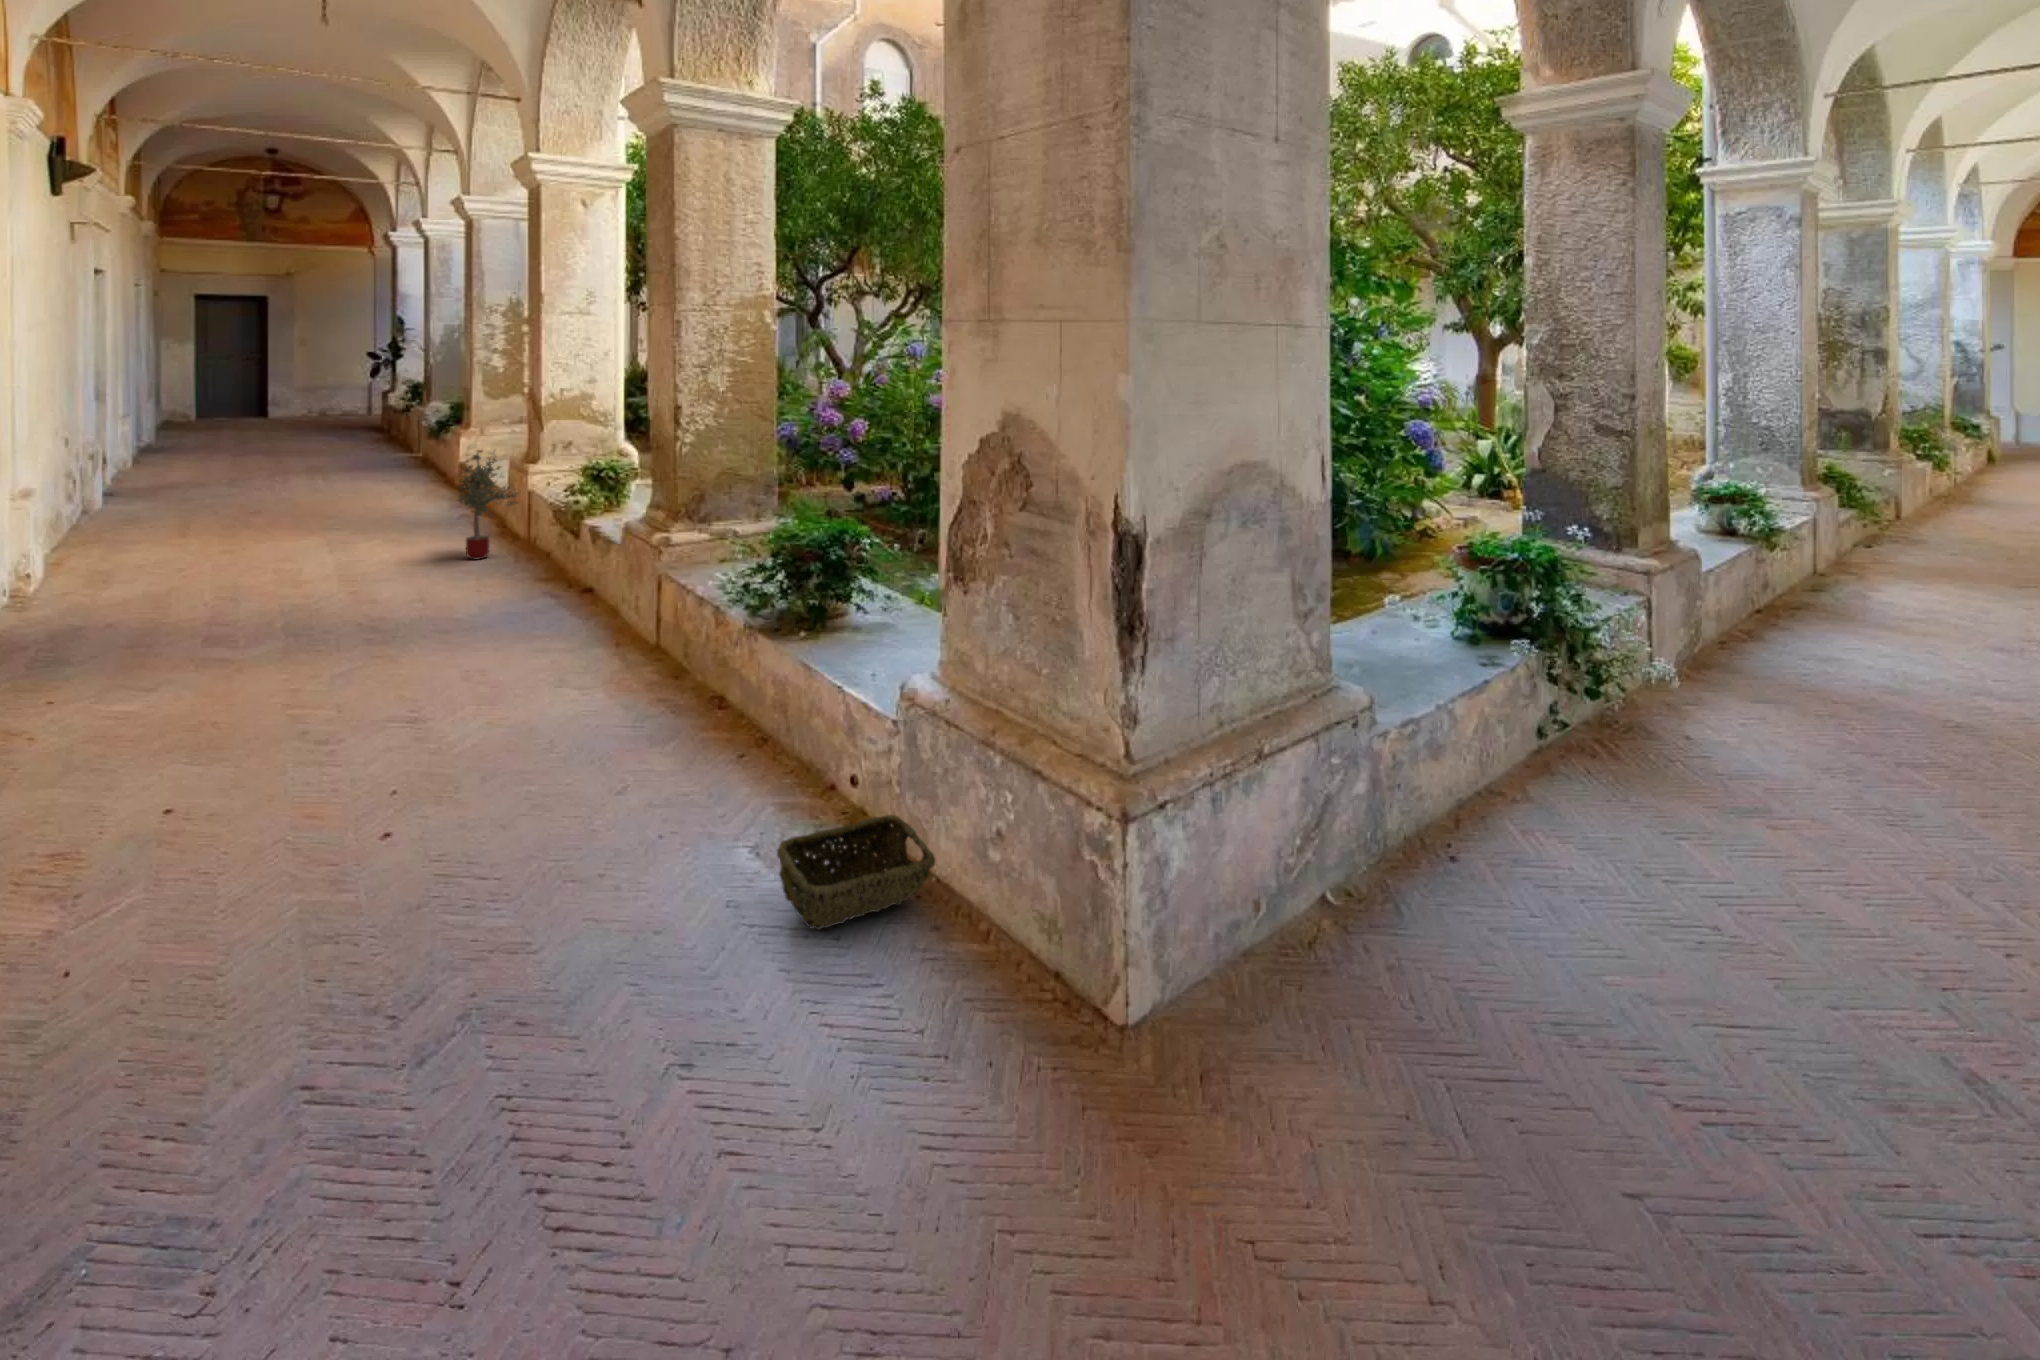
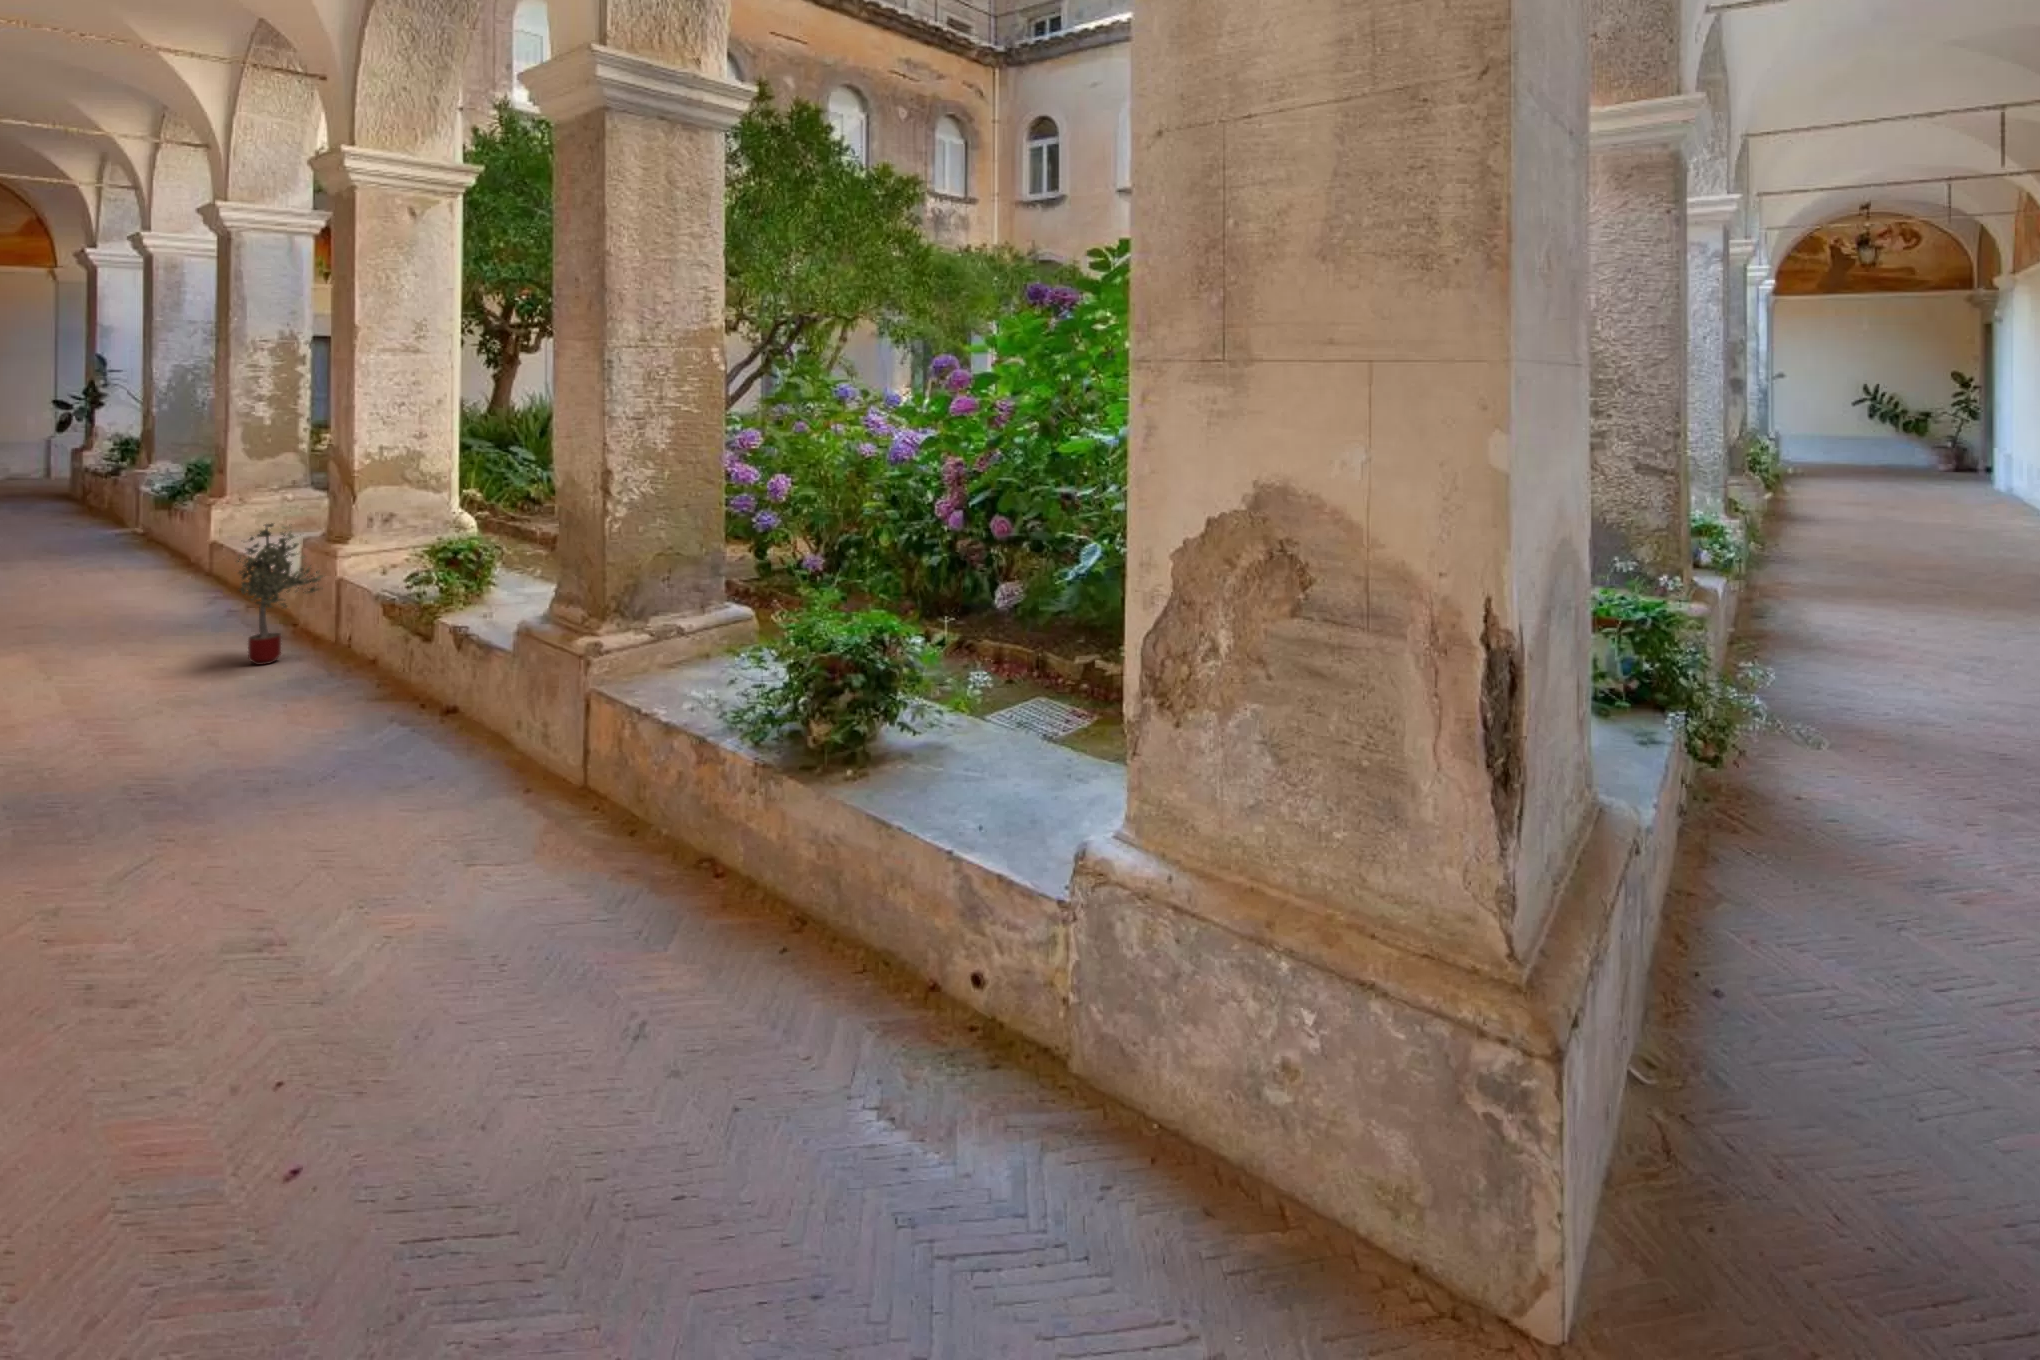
woven basket: present [777,815,935,930] -> none [957,1041,1172,1252]

